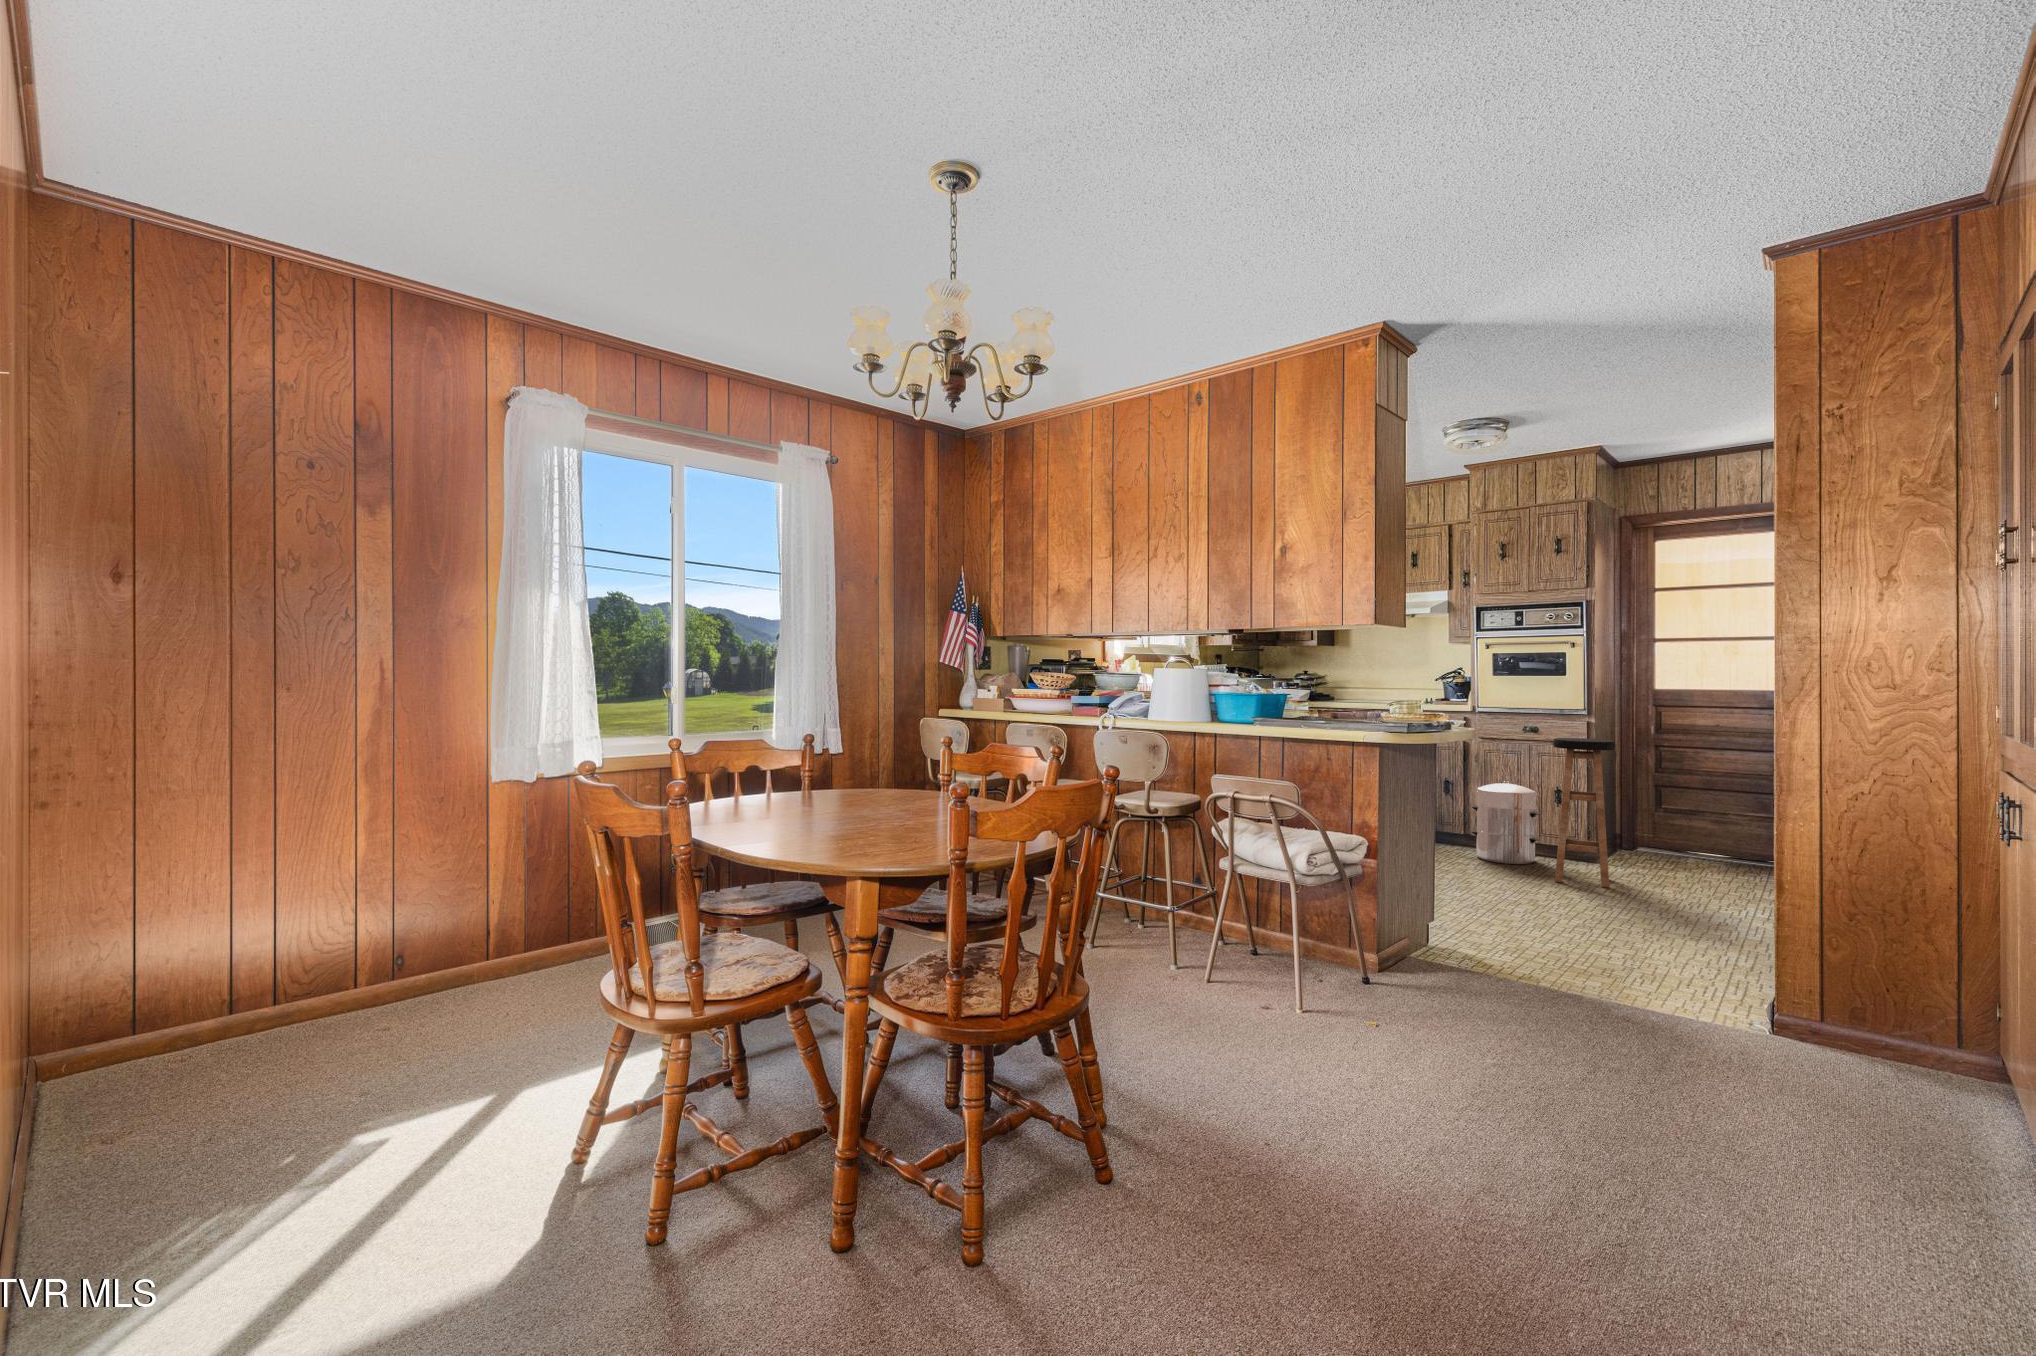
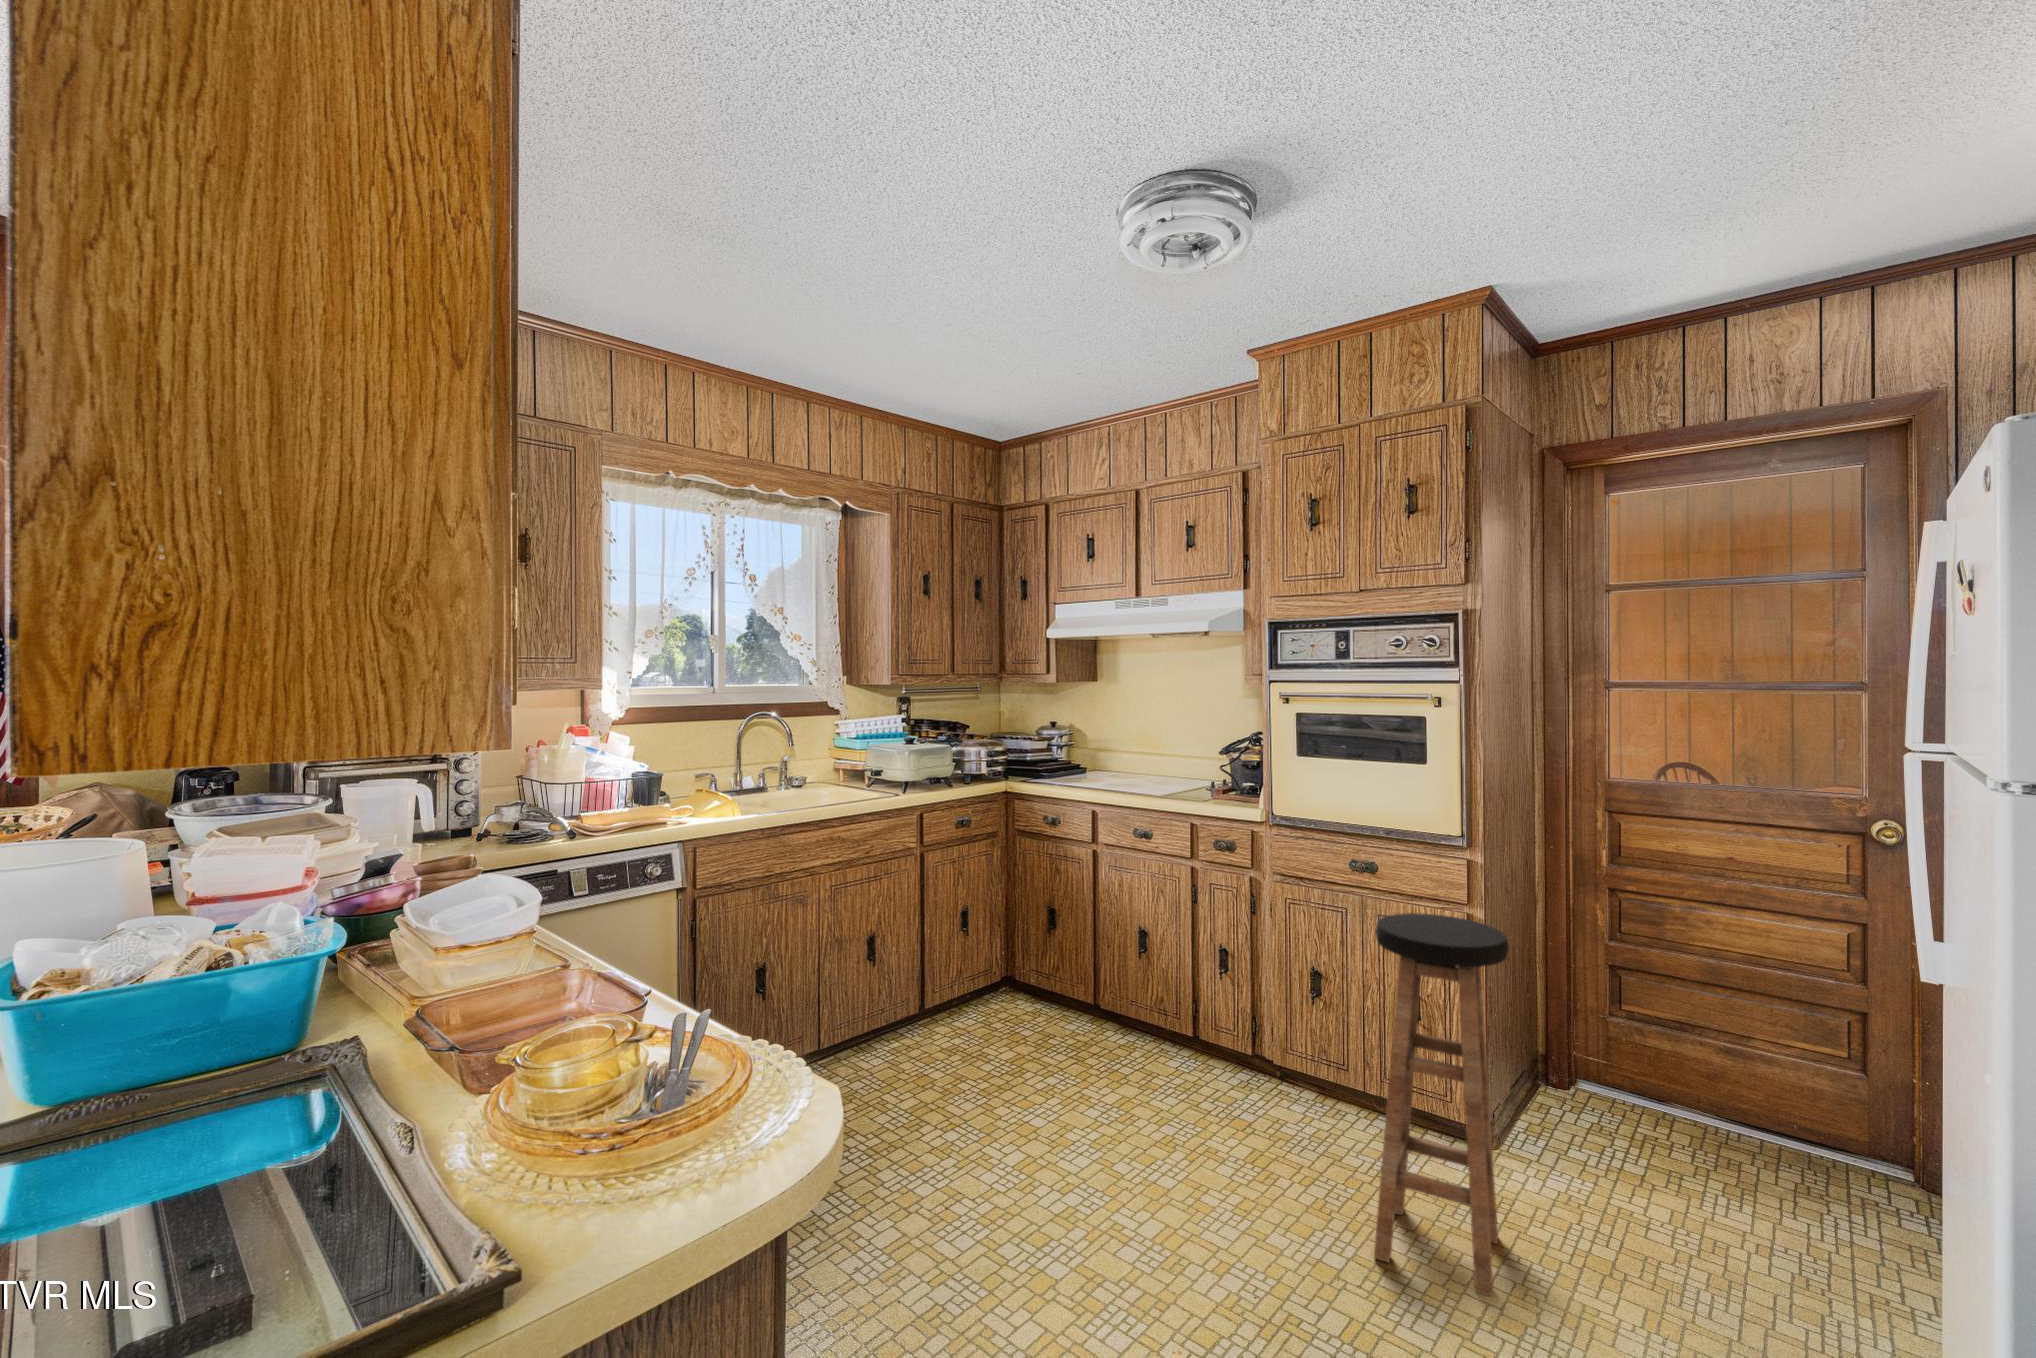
waste bin: present [1472,780,1541,864] -> none [1248,970,1374,1156]

